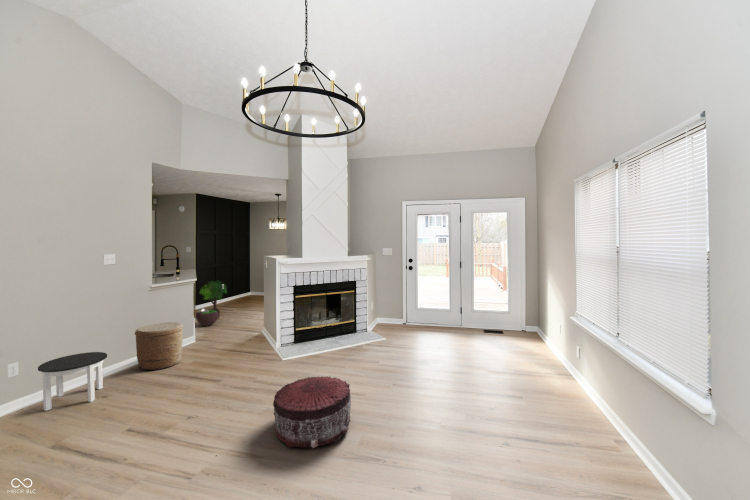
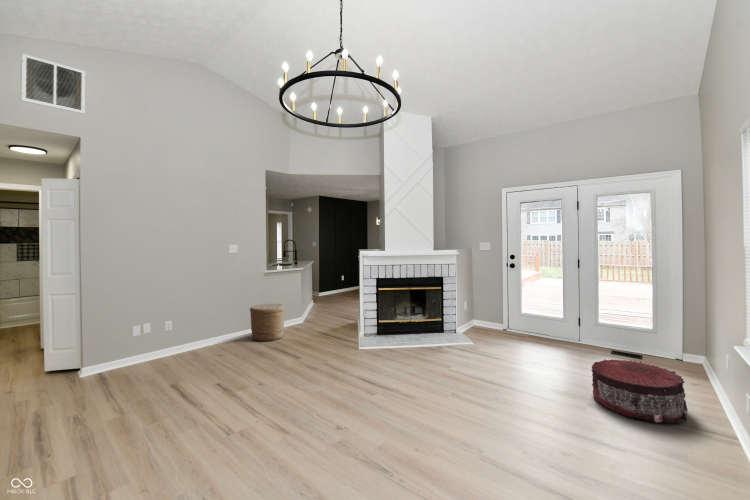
potted tree: present [196,283,226,326] -> none [309,269,334,311]
round table: present [38,352,107,411] -> none [182,320,225,359]
pouf: present [273,376,351,448] -> present [591,359,688,423]

